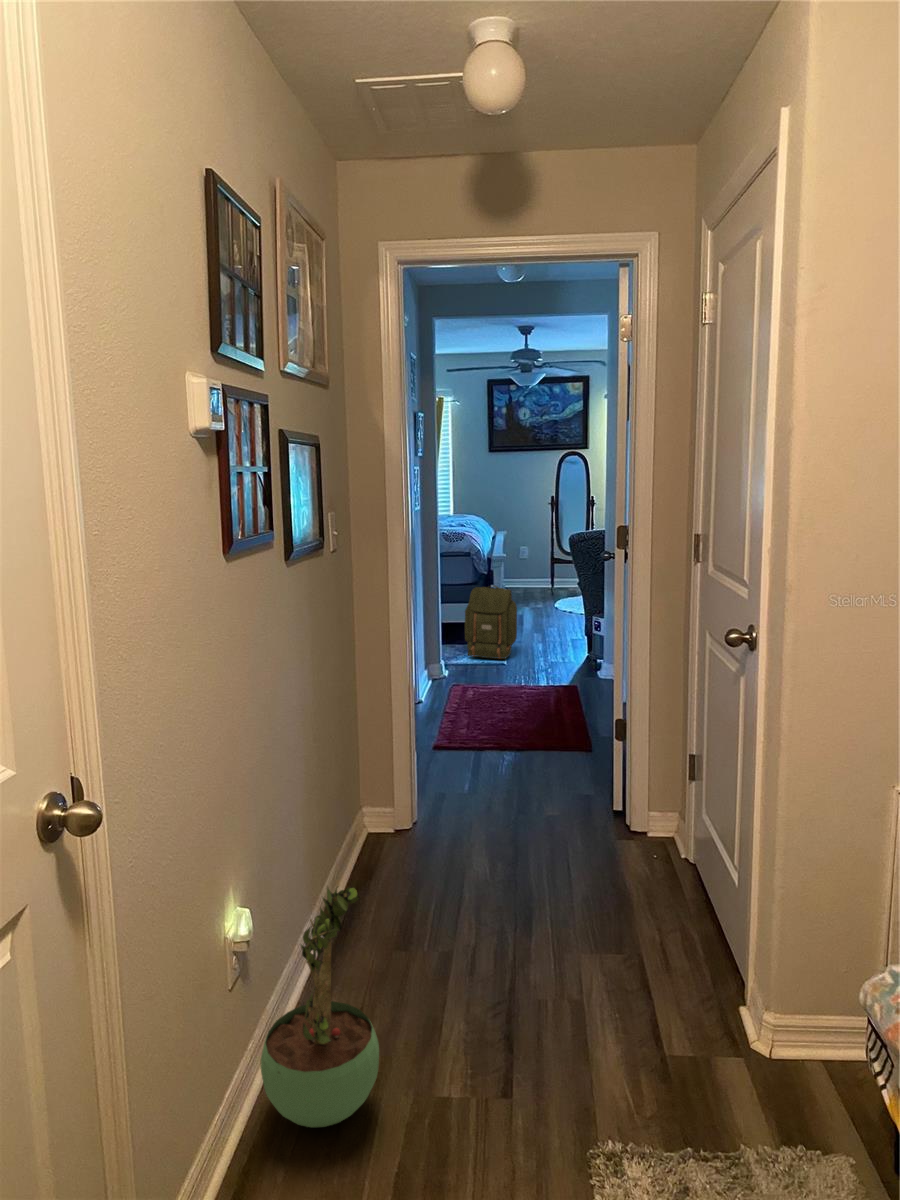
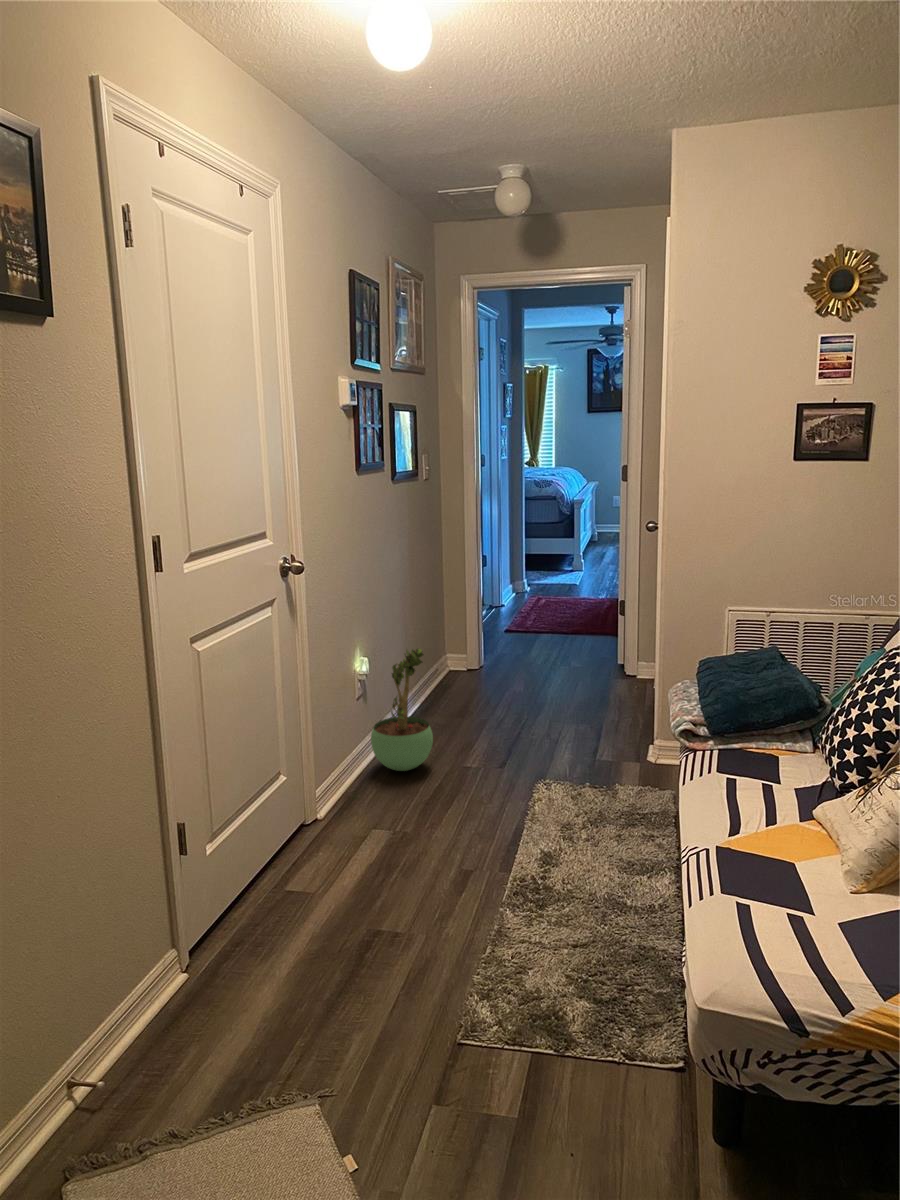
backpack: present [465,585,517,659] -> none [547,521,589,580]

